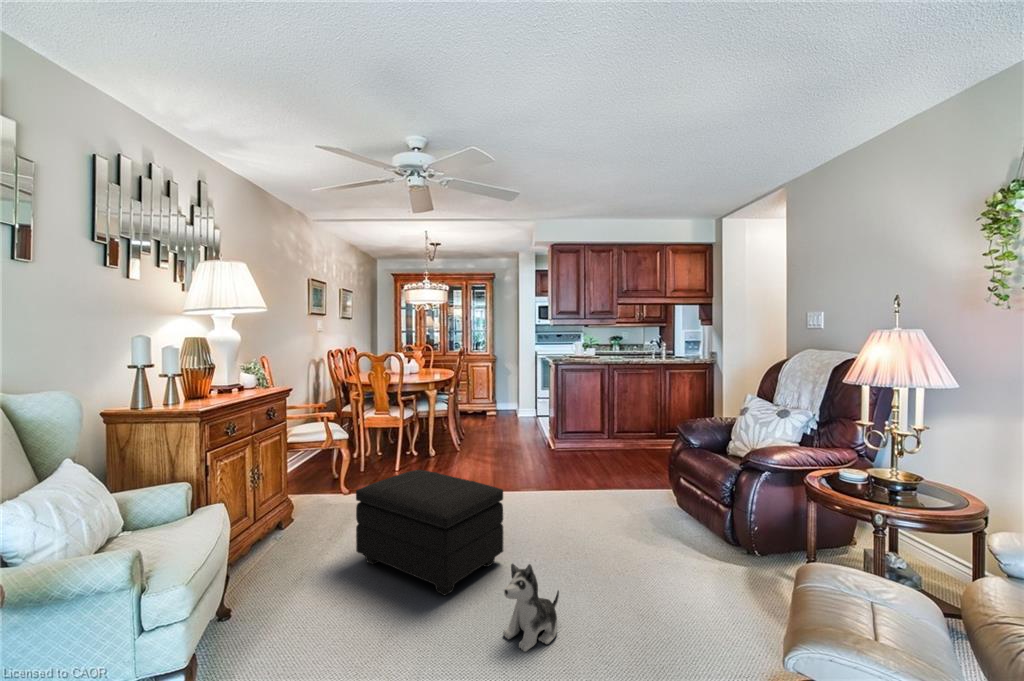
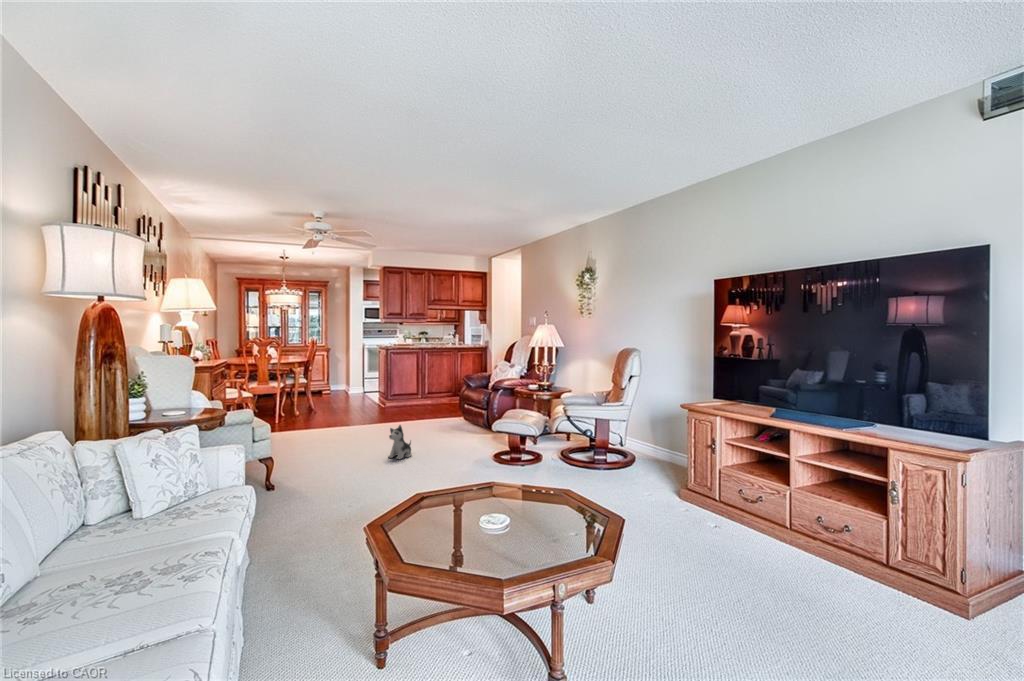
footstool: present [356,470,503,595] -> none [293,403,377,453]

